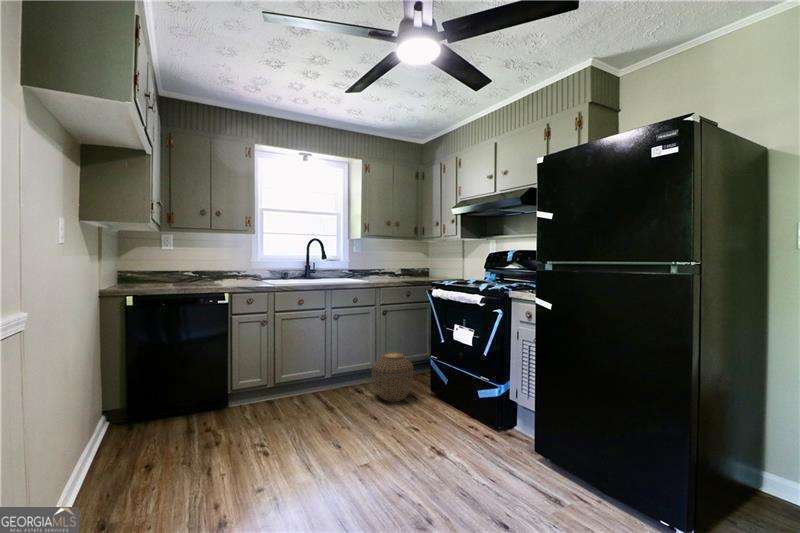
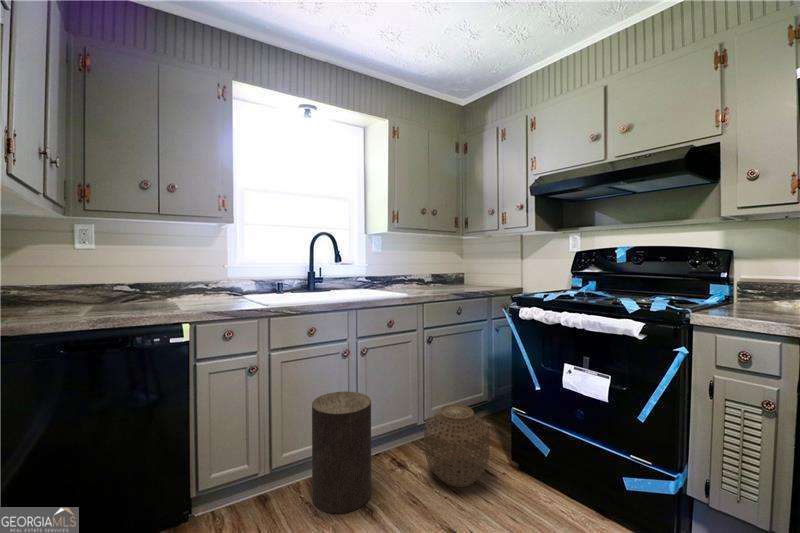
stool: none [299,341,336,408] -> present [312,391,371,513]

